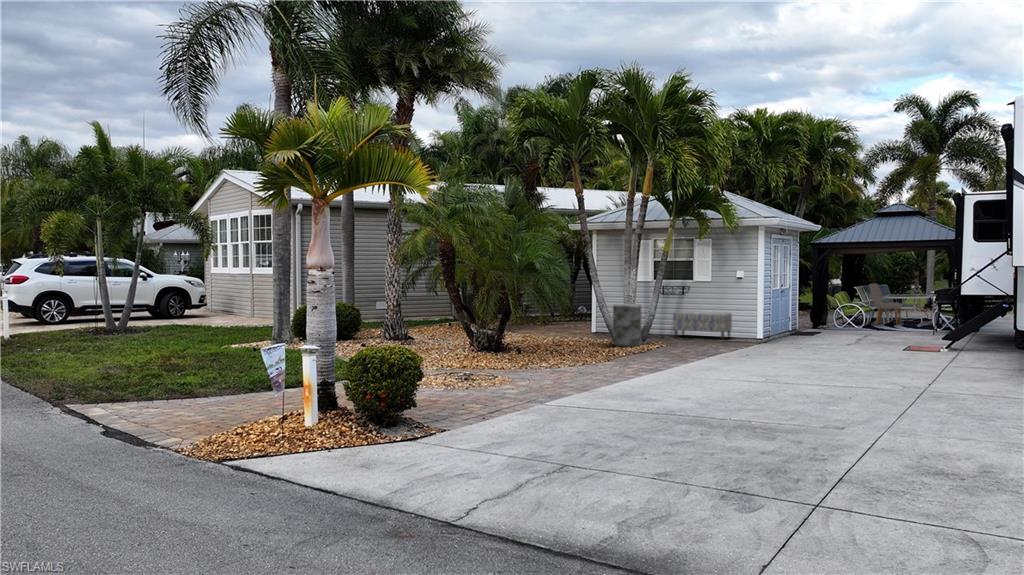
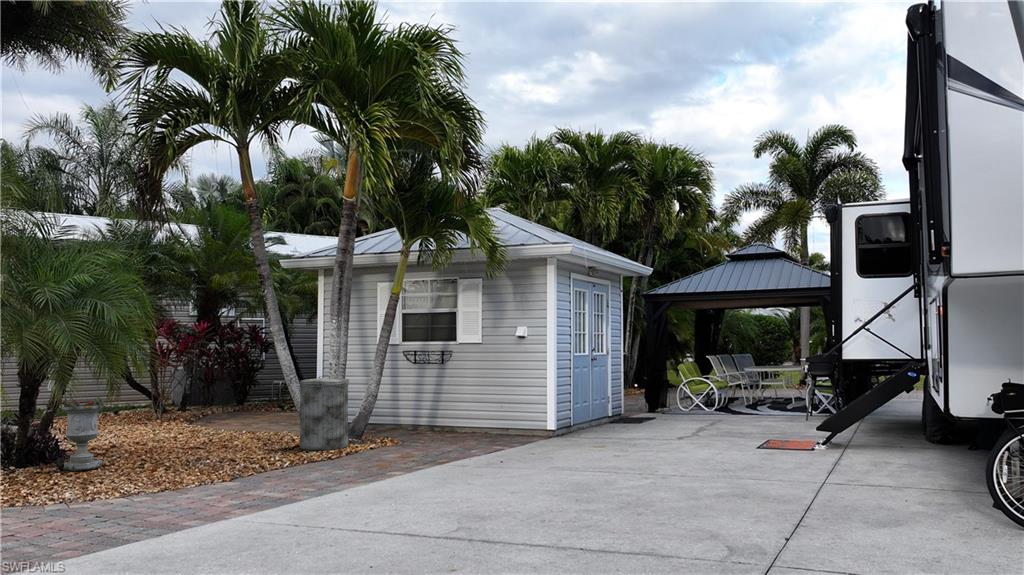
chair: present [869,283,902,326] -> none [722,349,766,408]
bench: present [673,311,732,339] -> none [421,390,511,435]
planter: none [503,314,524,354] -> present [62,397,106,471]

